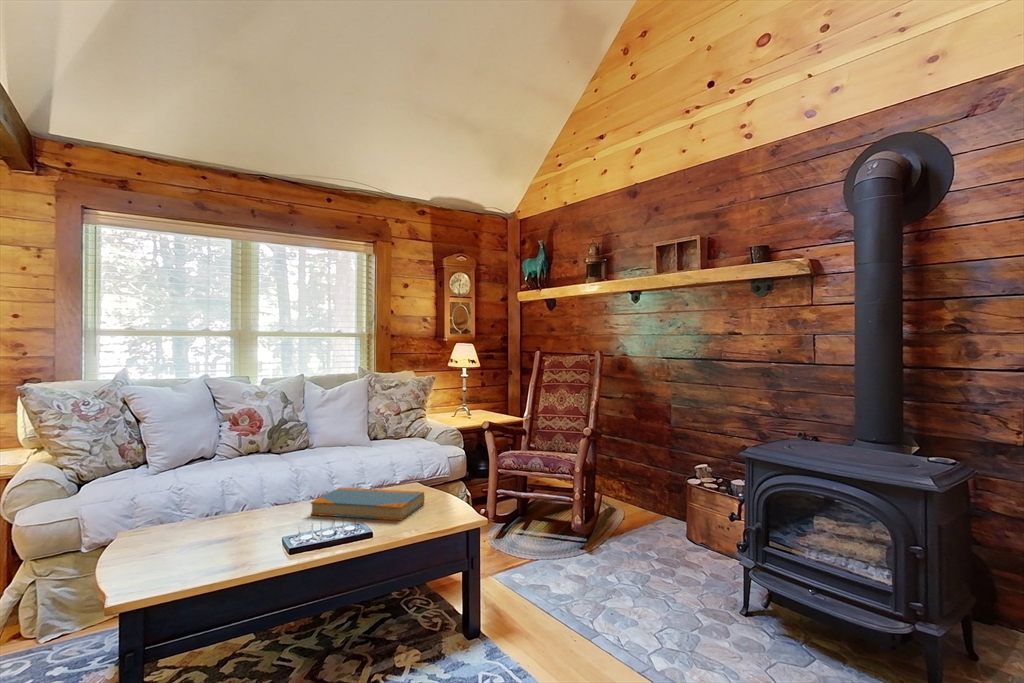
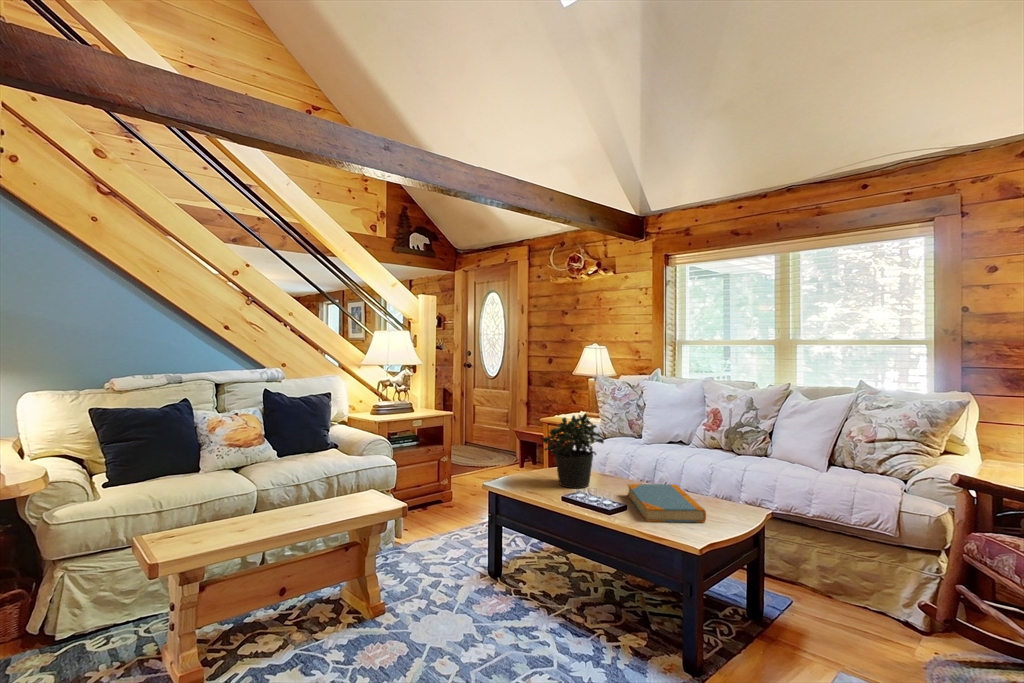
potted plant: none [194,428,282,537] -> present [541,414,604,488]

